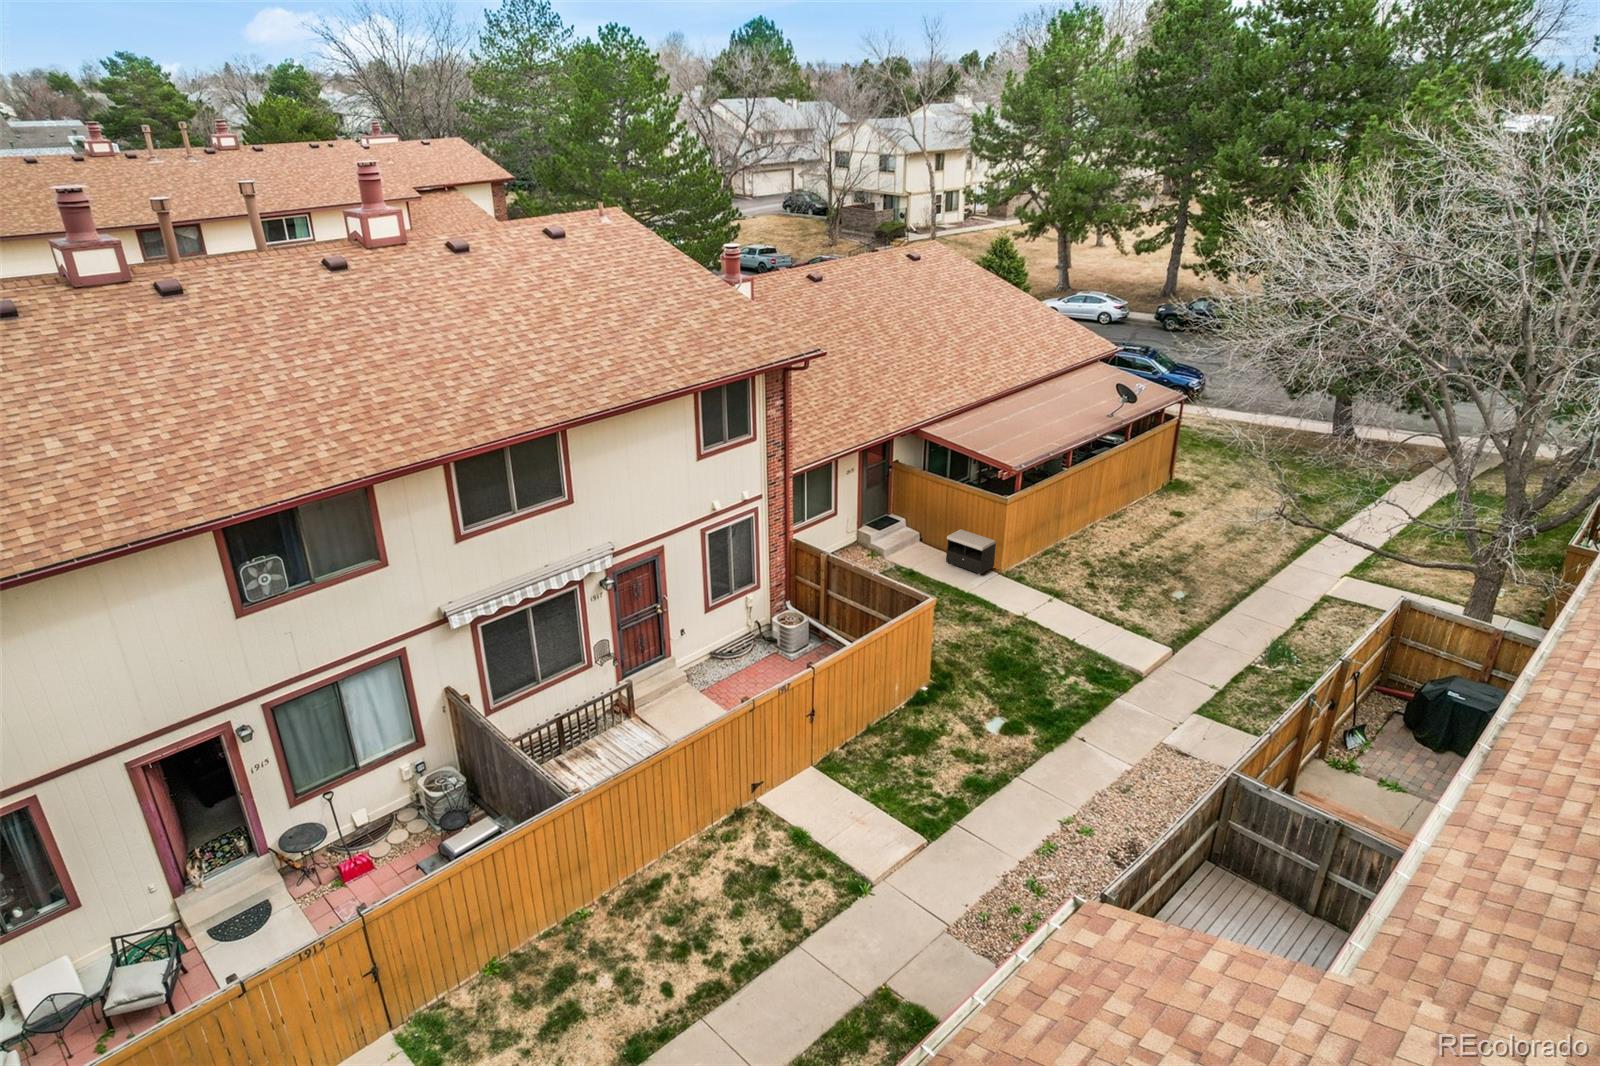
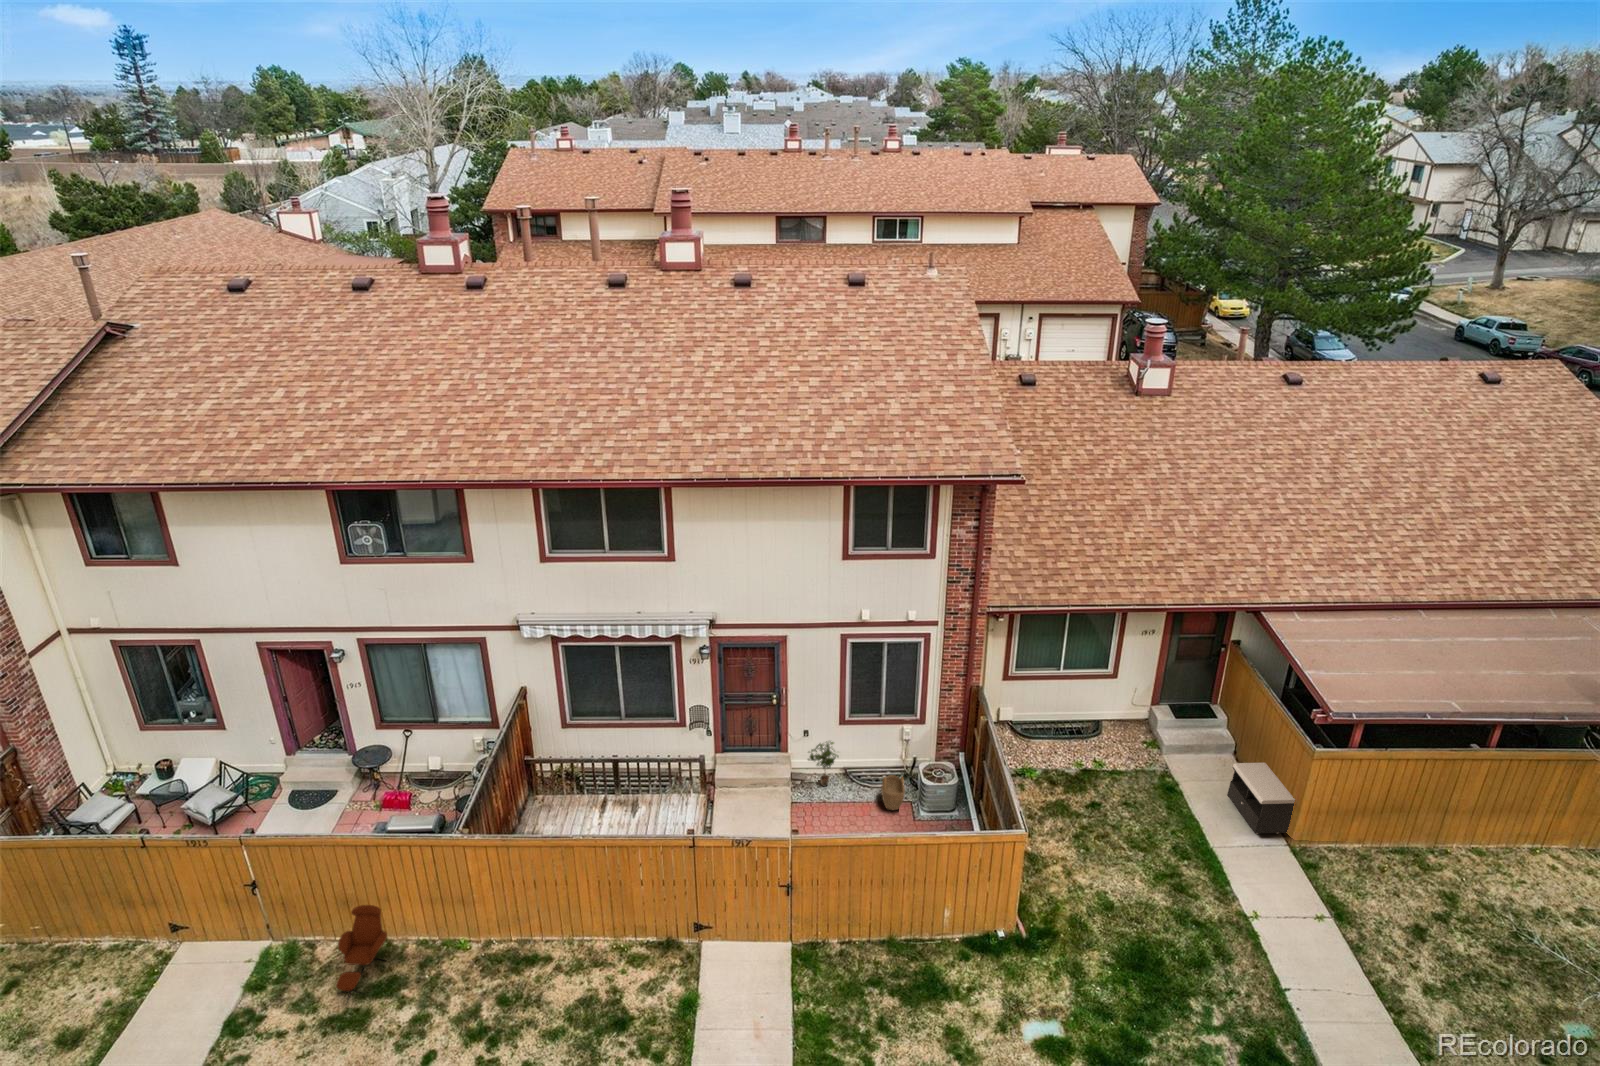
potted plant: none [700,628,728,670] -> present [808,742,839,787]
woven basket: none [764,630,788,661] -> present [881,775,905,810]
lounge chair: none [481,919,546,1015] -> present [336,905,387,1000]

